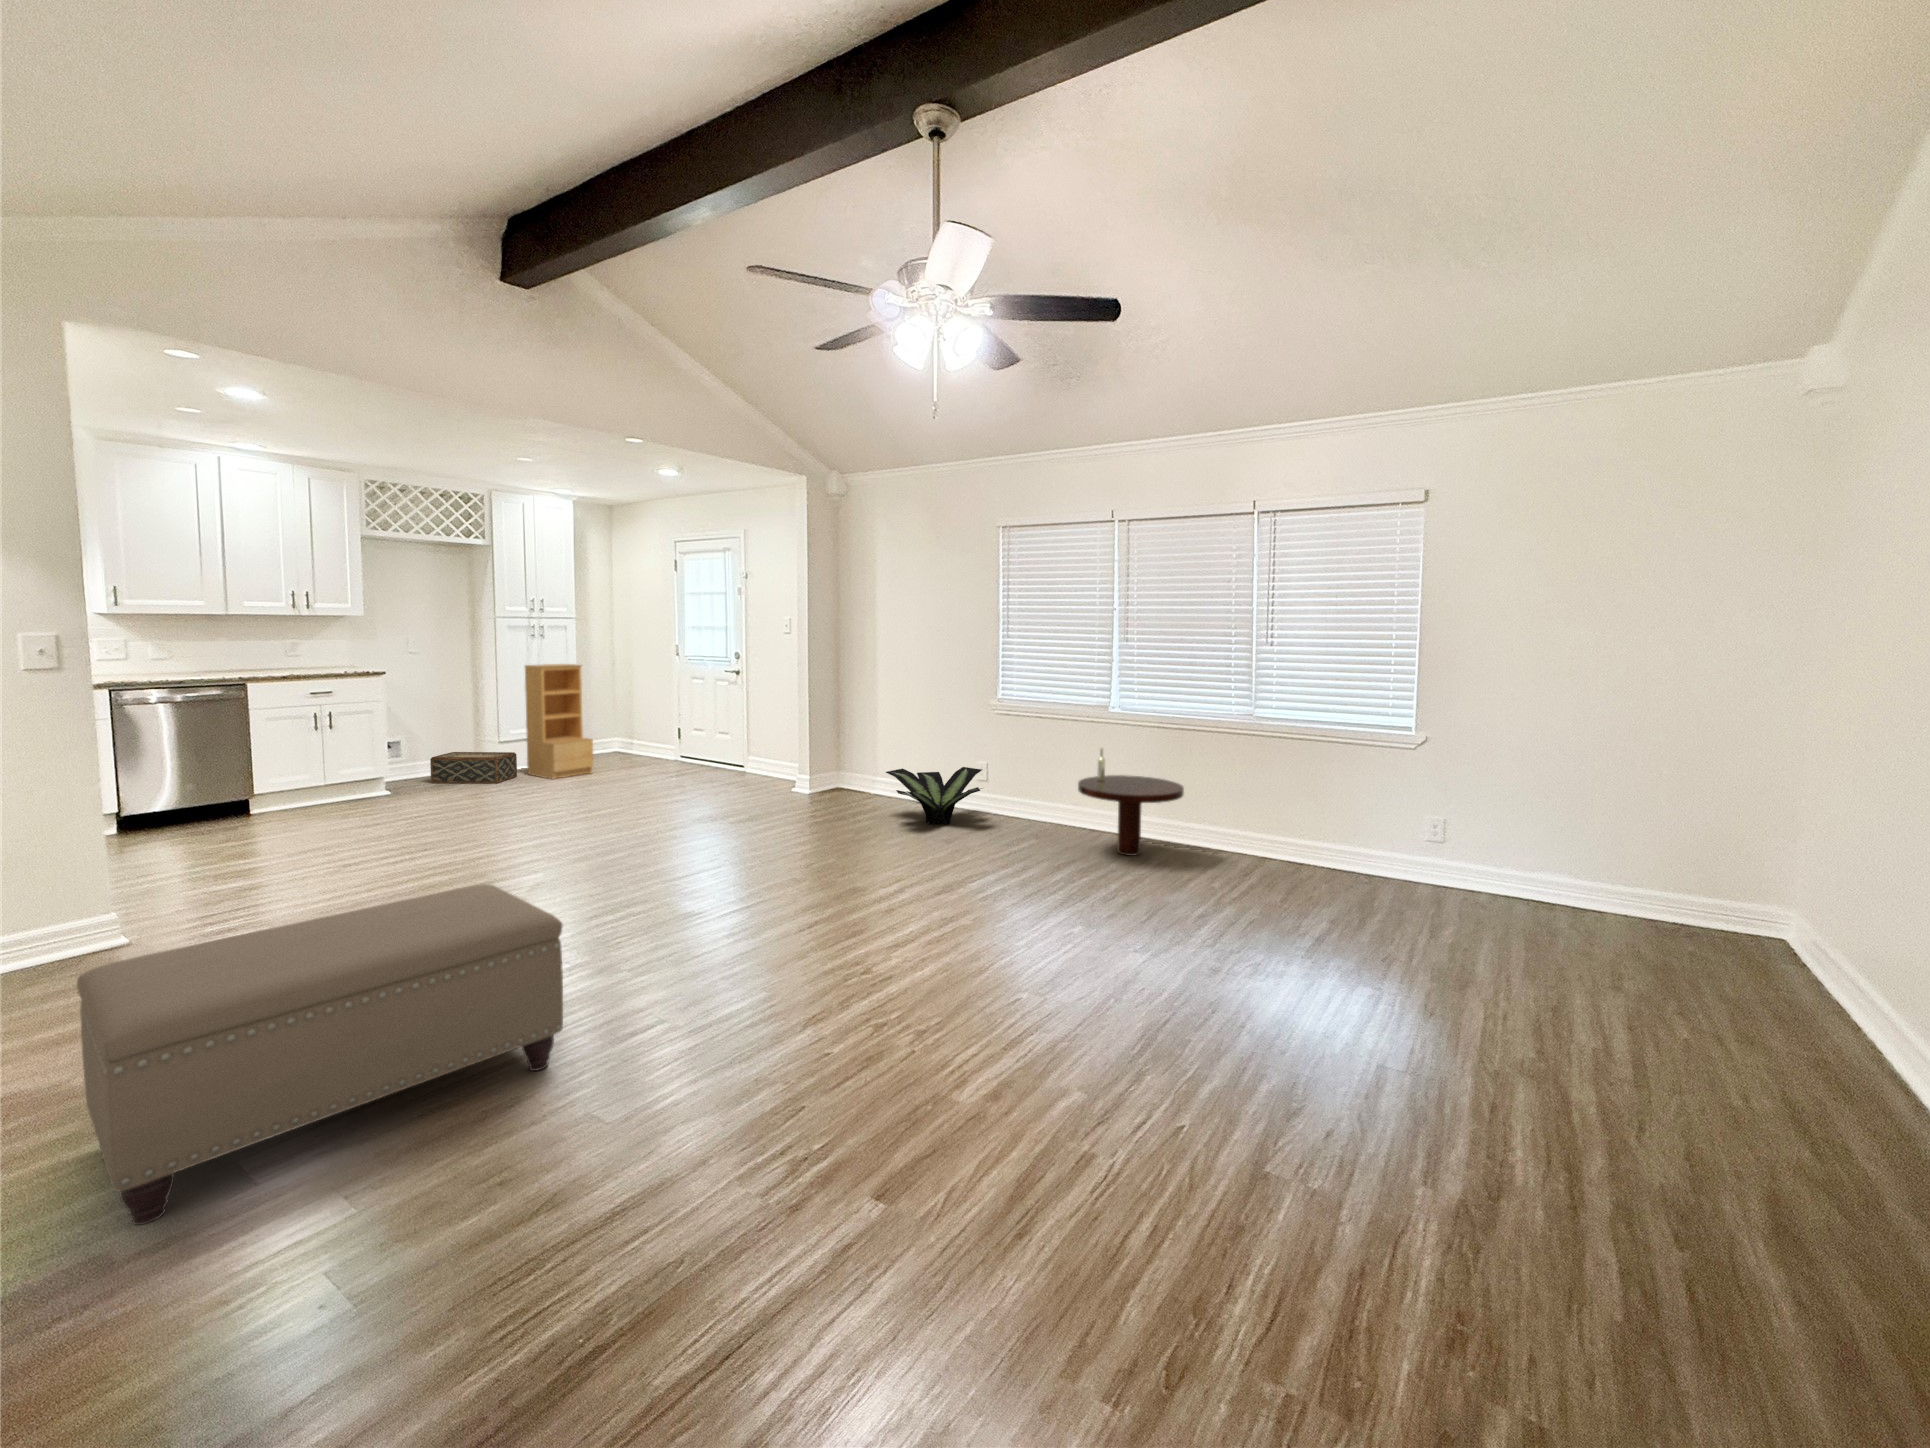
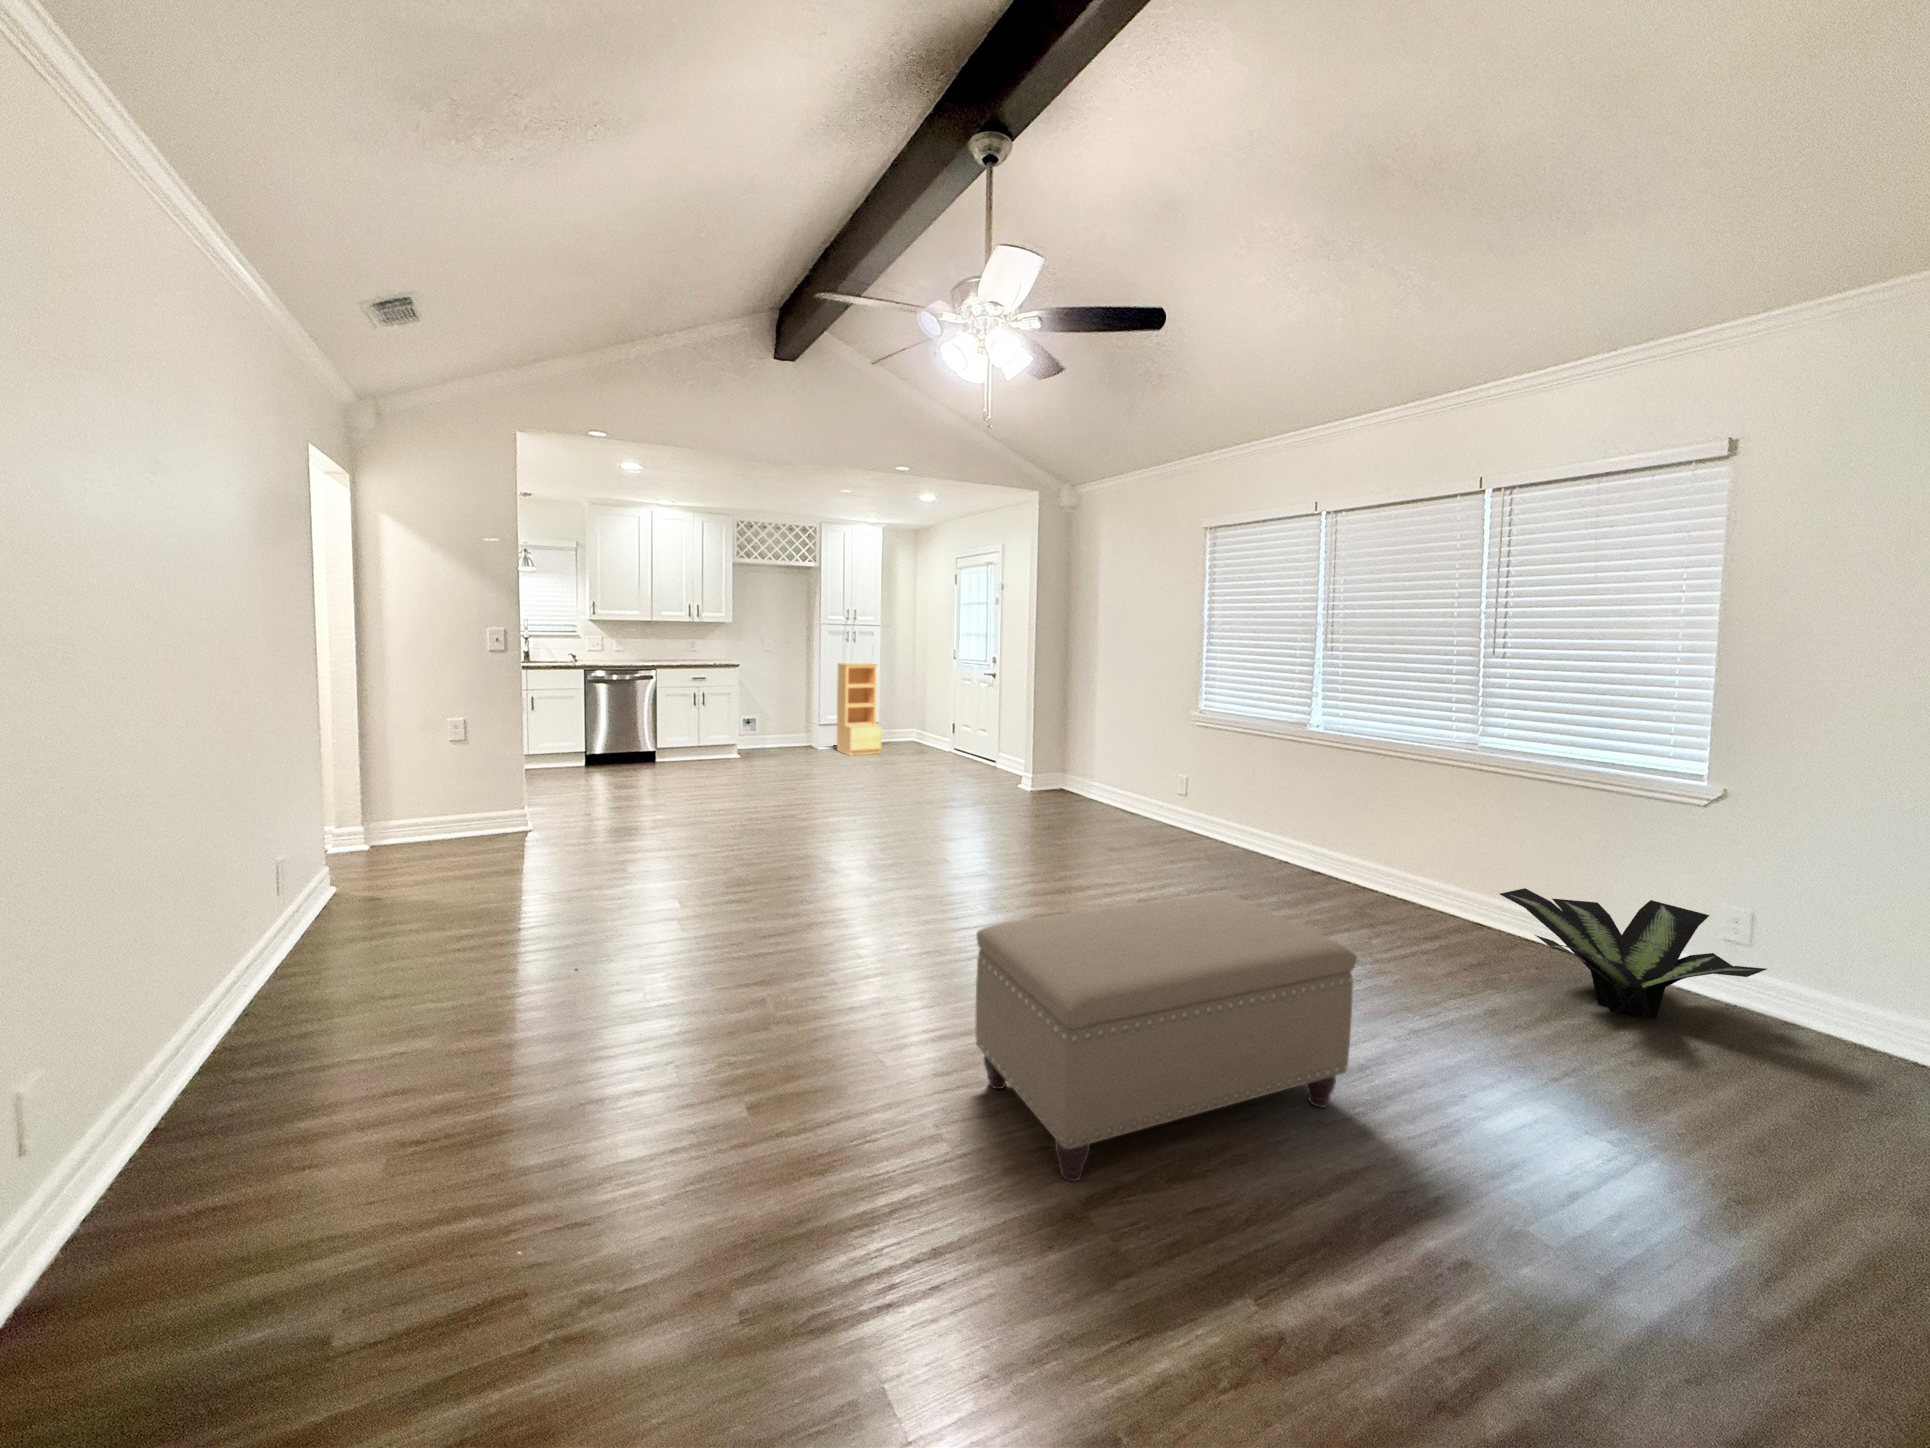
coffee table: present [1078,749,1184,856] -> none [1251,767,1378,890]
woven basket: present [430,752,517,783] -> none [772,728,829,755]
potted plant: present [886,767,982,825] -> present [1500,888,1767,1020]
ottoman: present [77,884,563,1225] -> present [975,893,1357,1181]

